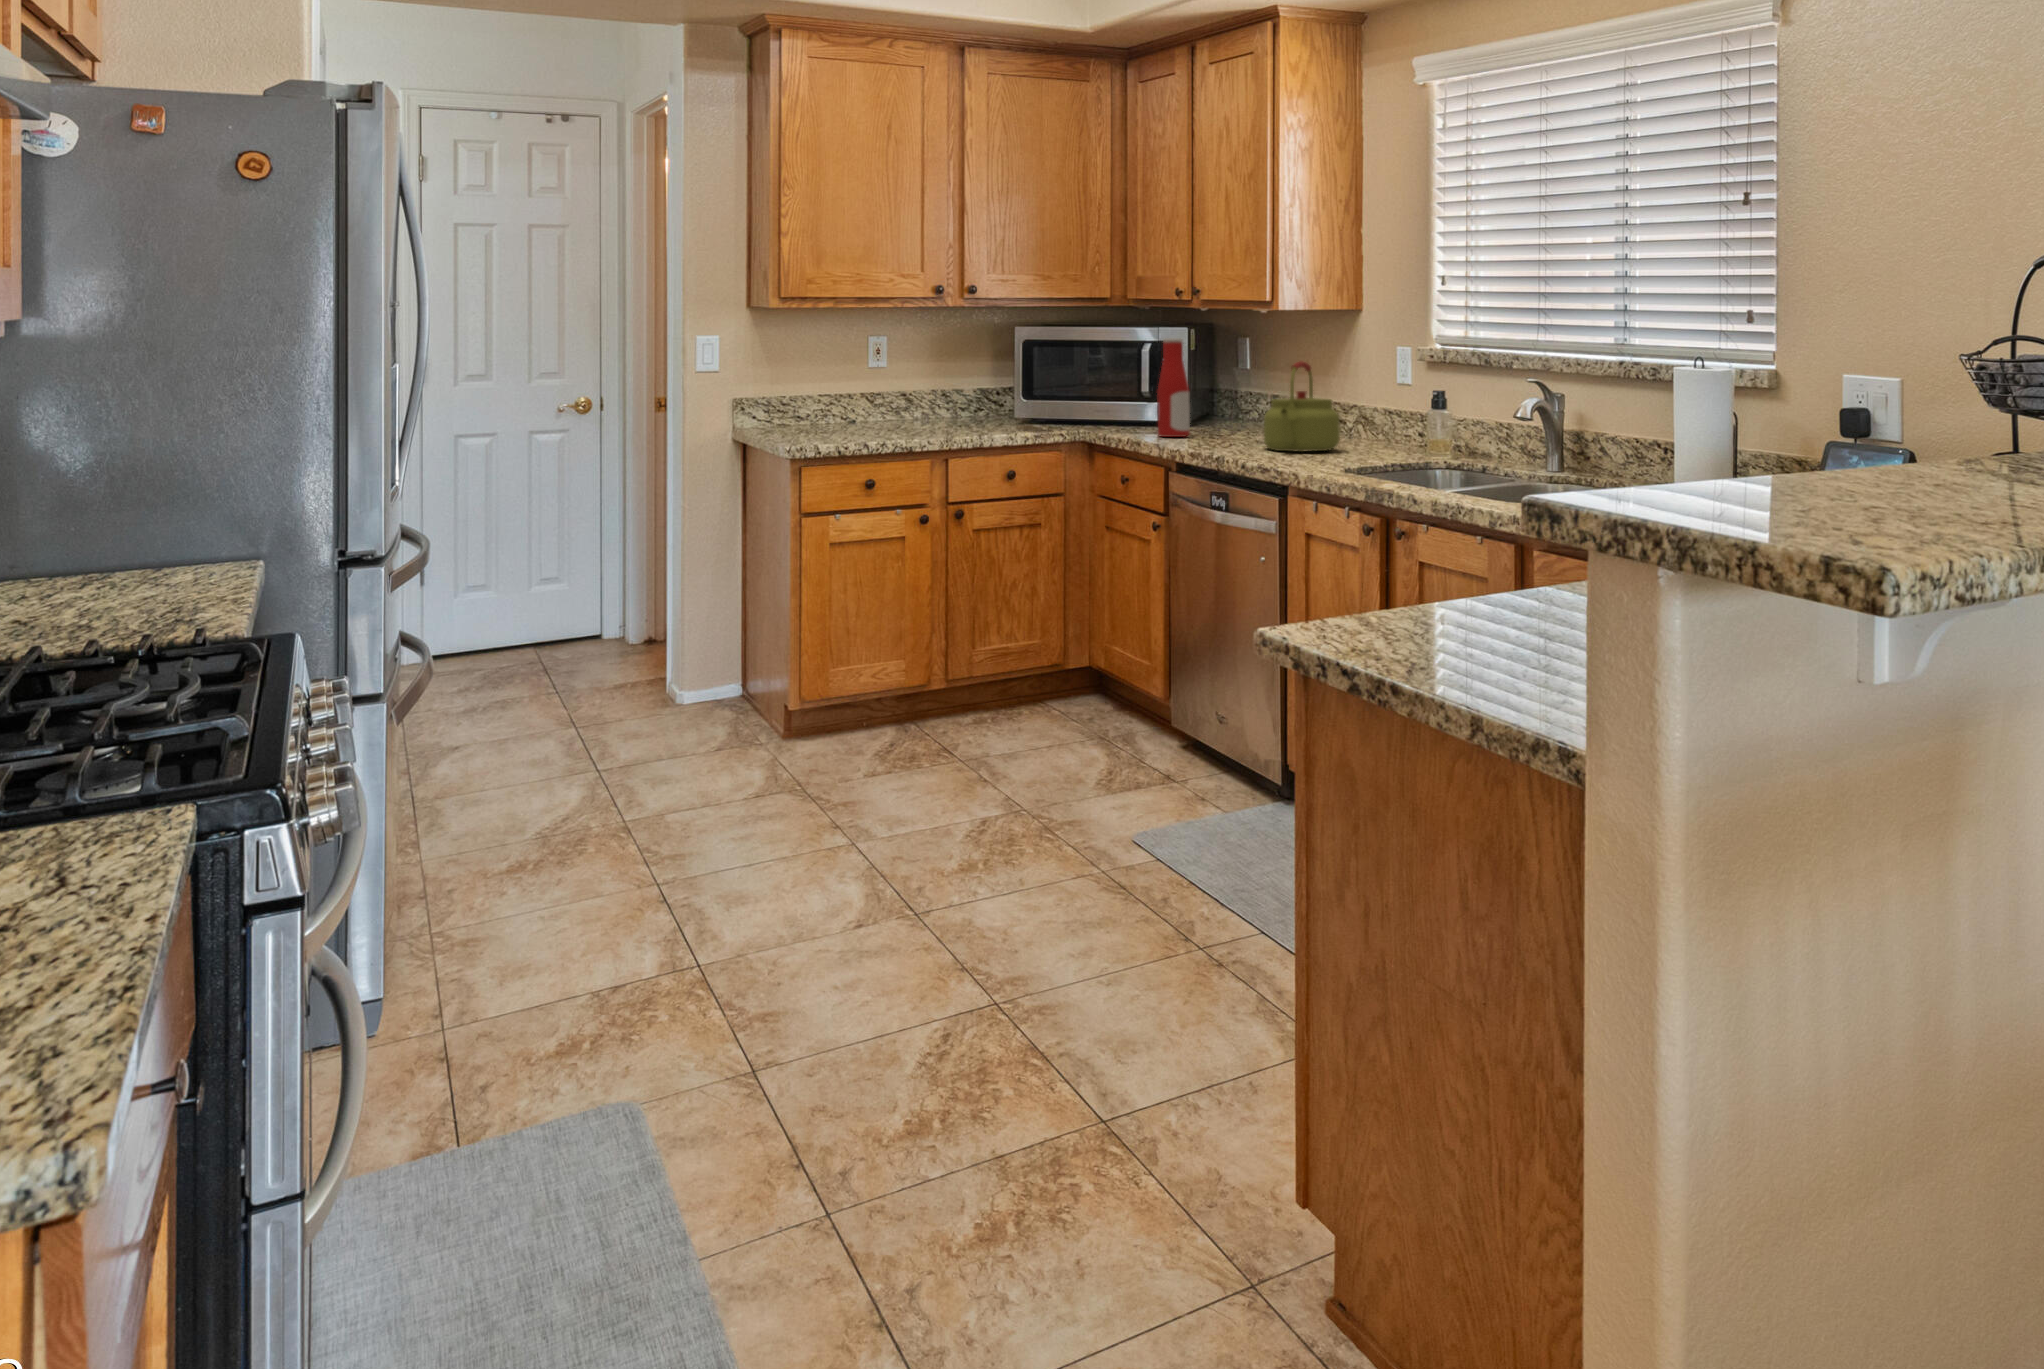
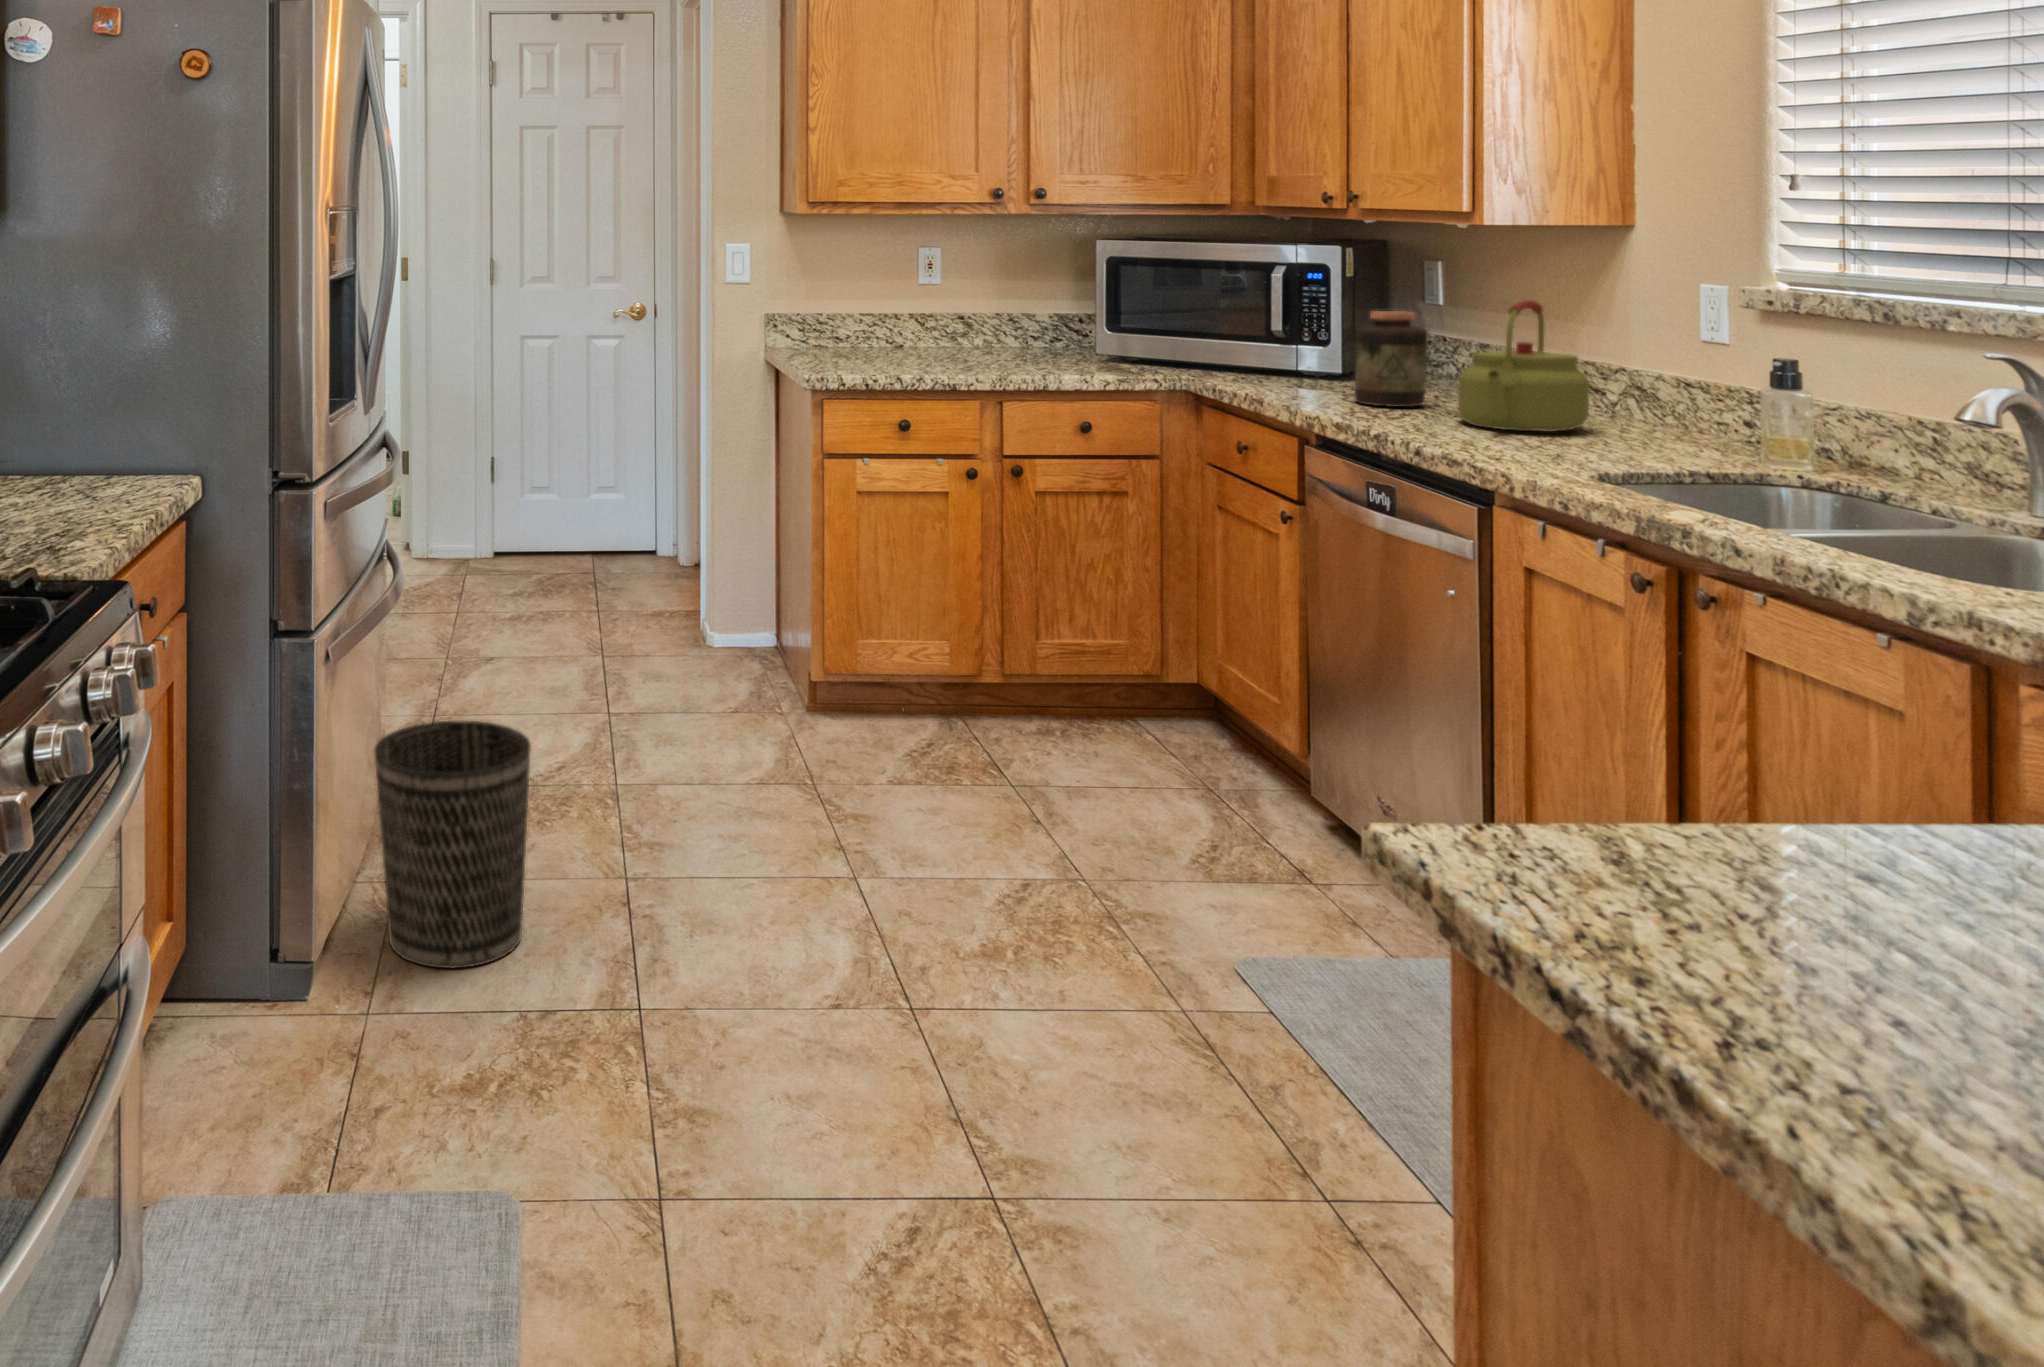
bottle: present [1157,338,1190,437] -> none [1292,260,1343,392]
jar: none [1199,374,1244,443] -> present [1355,311,1427,407]
wastebasket: none [405,743,567,966] -> present [375,720,531,968]

